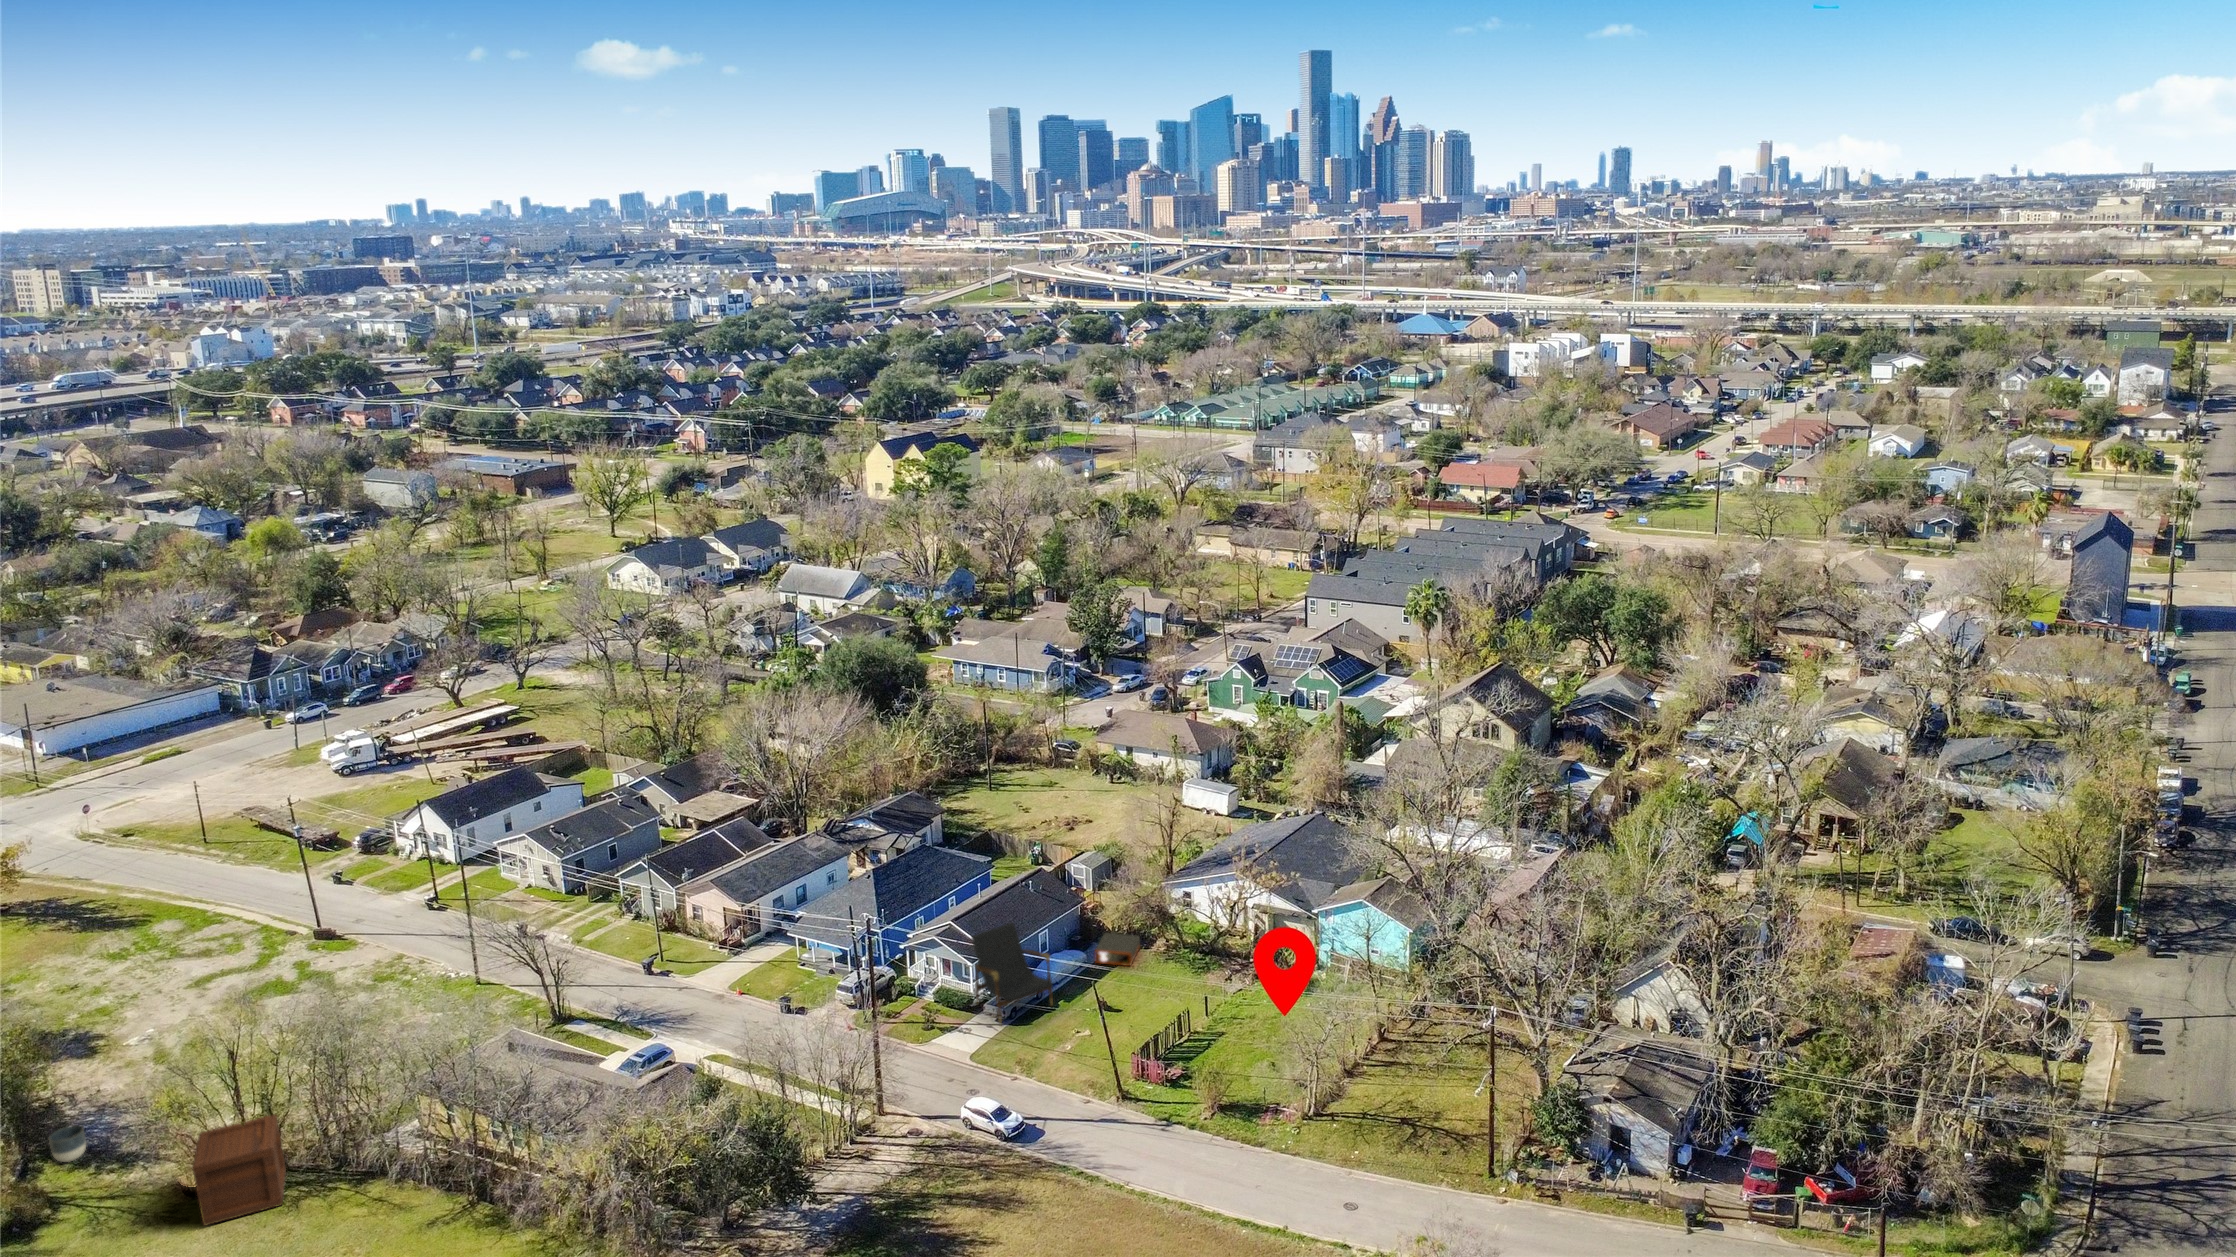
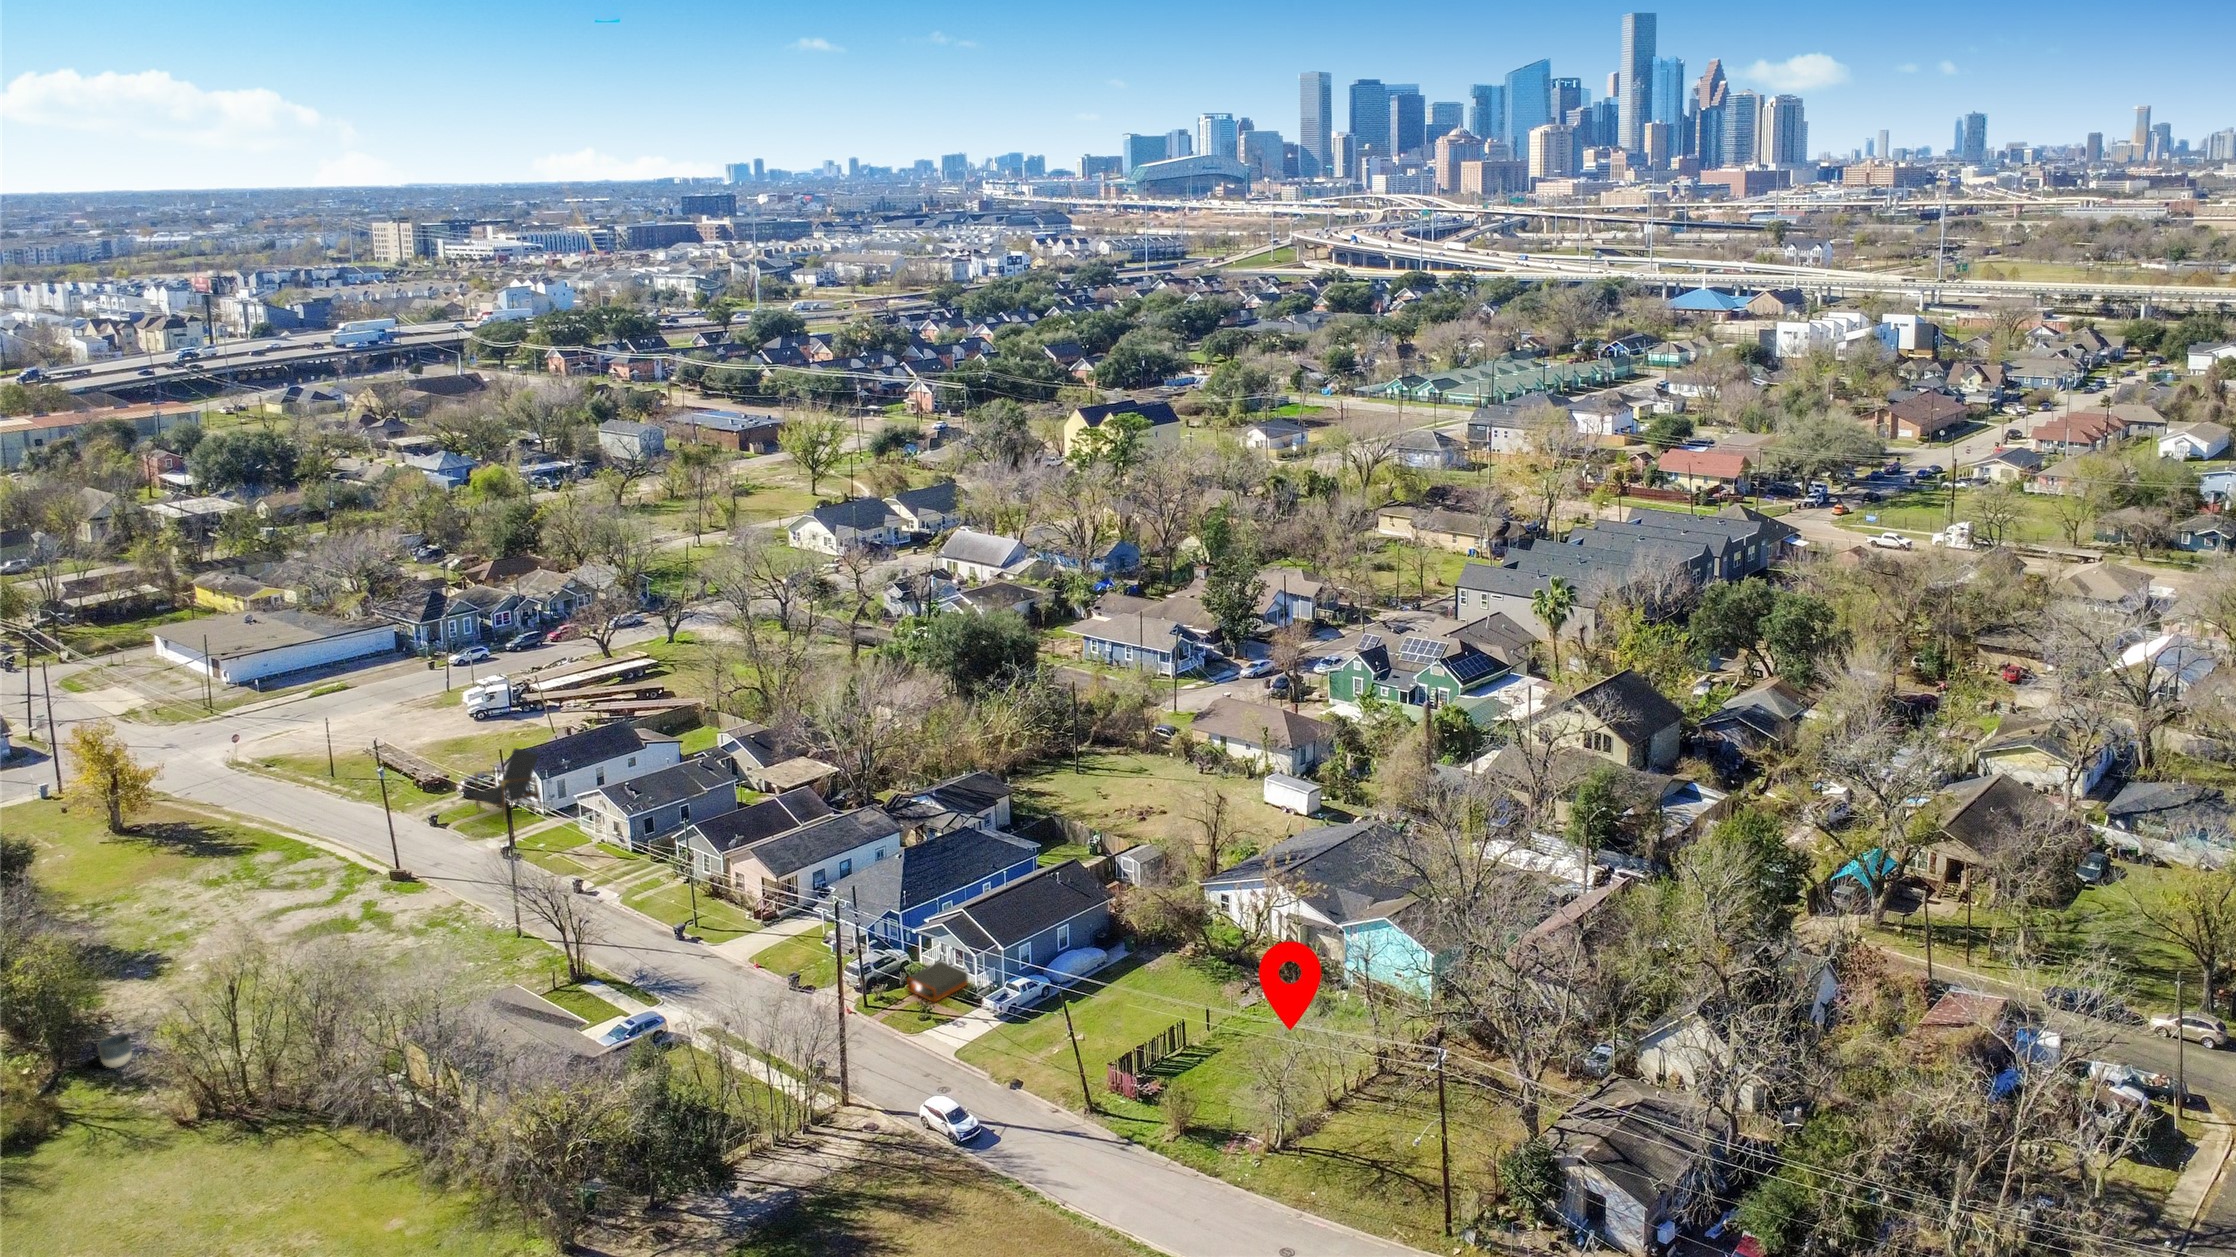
lounge chair: present [971,923,1053,1025] -> present [469,748,541,821]
storage box: present [1095,933,1140,966] -> present [907,961,968,1002]
wooden crate: present [192,1115,286,1226] -> none [187,1043,288,1143]

